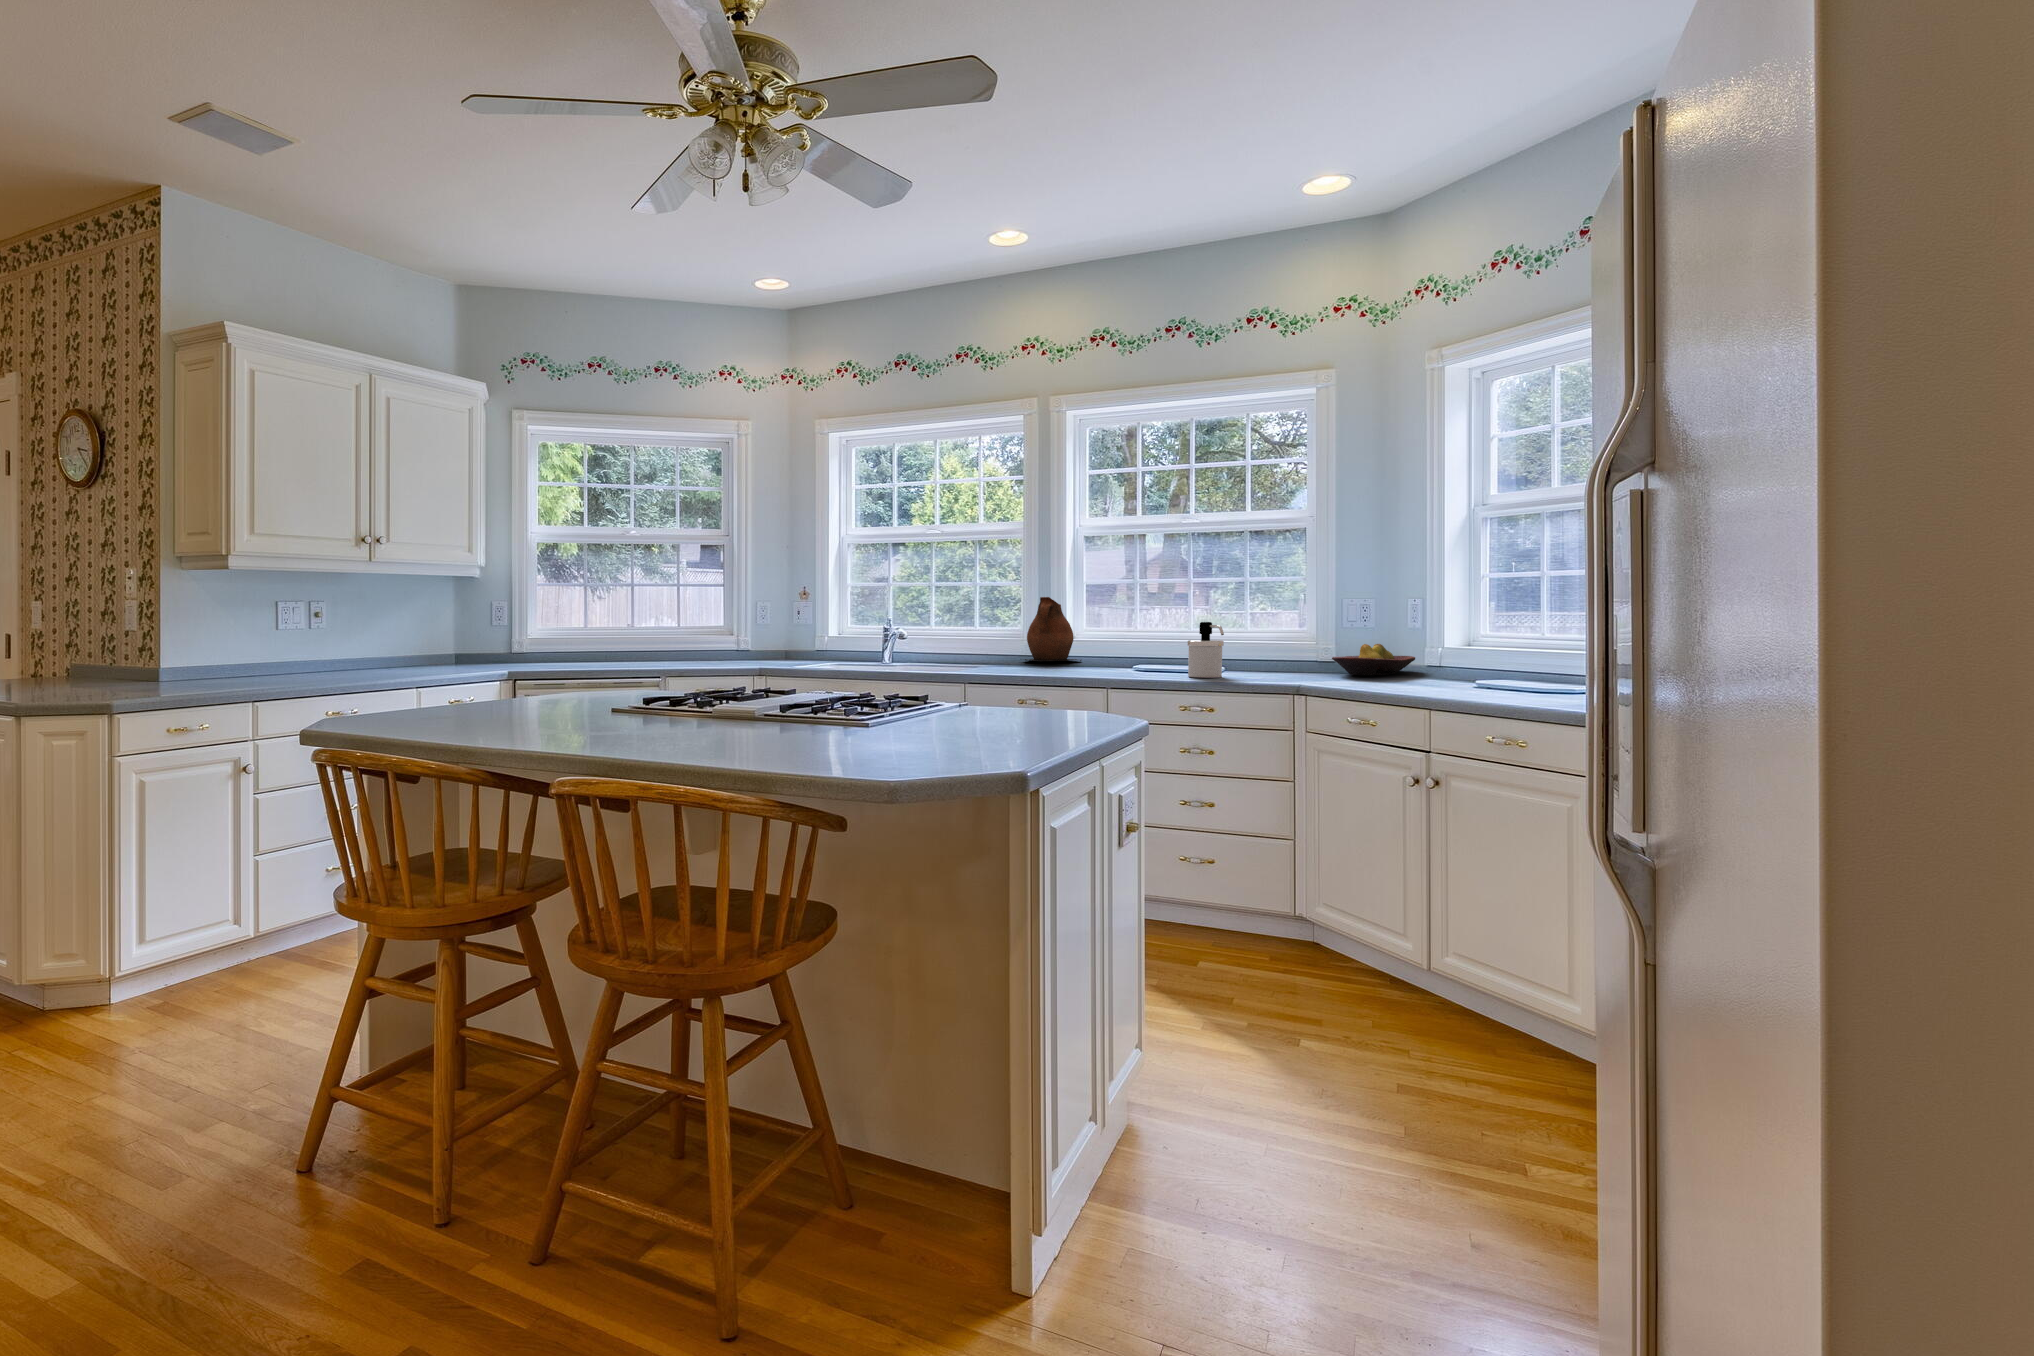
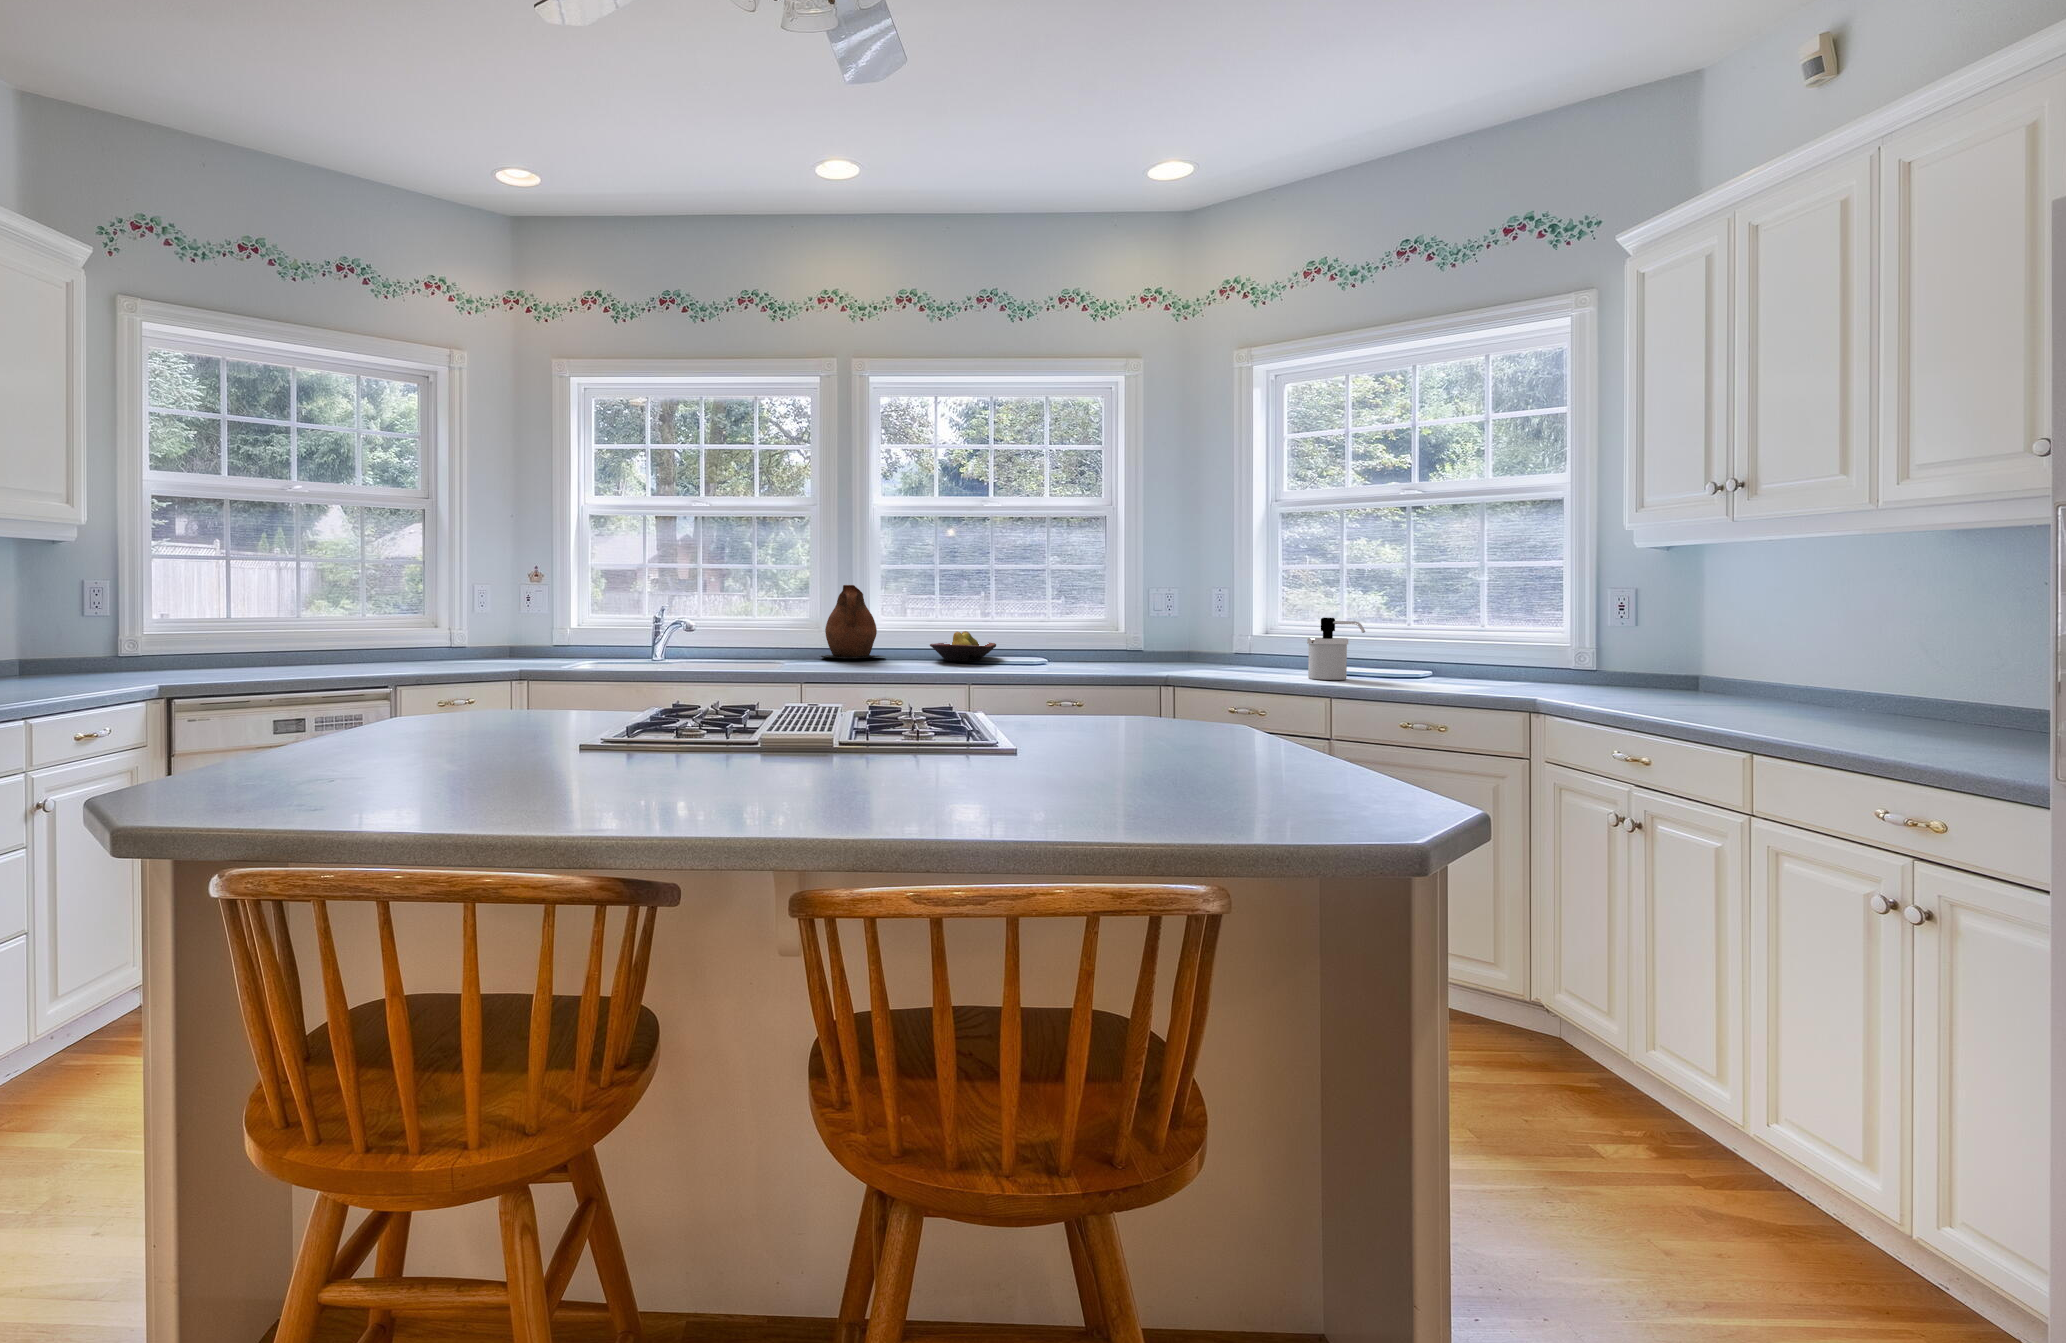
soap dispenser: present [1188,622,1224,678] -> present [1307,618,1365,680]
fruit bowl: present [1332,644,1415,675] -> present [930,631,996,661]

